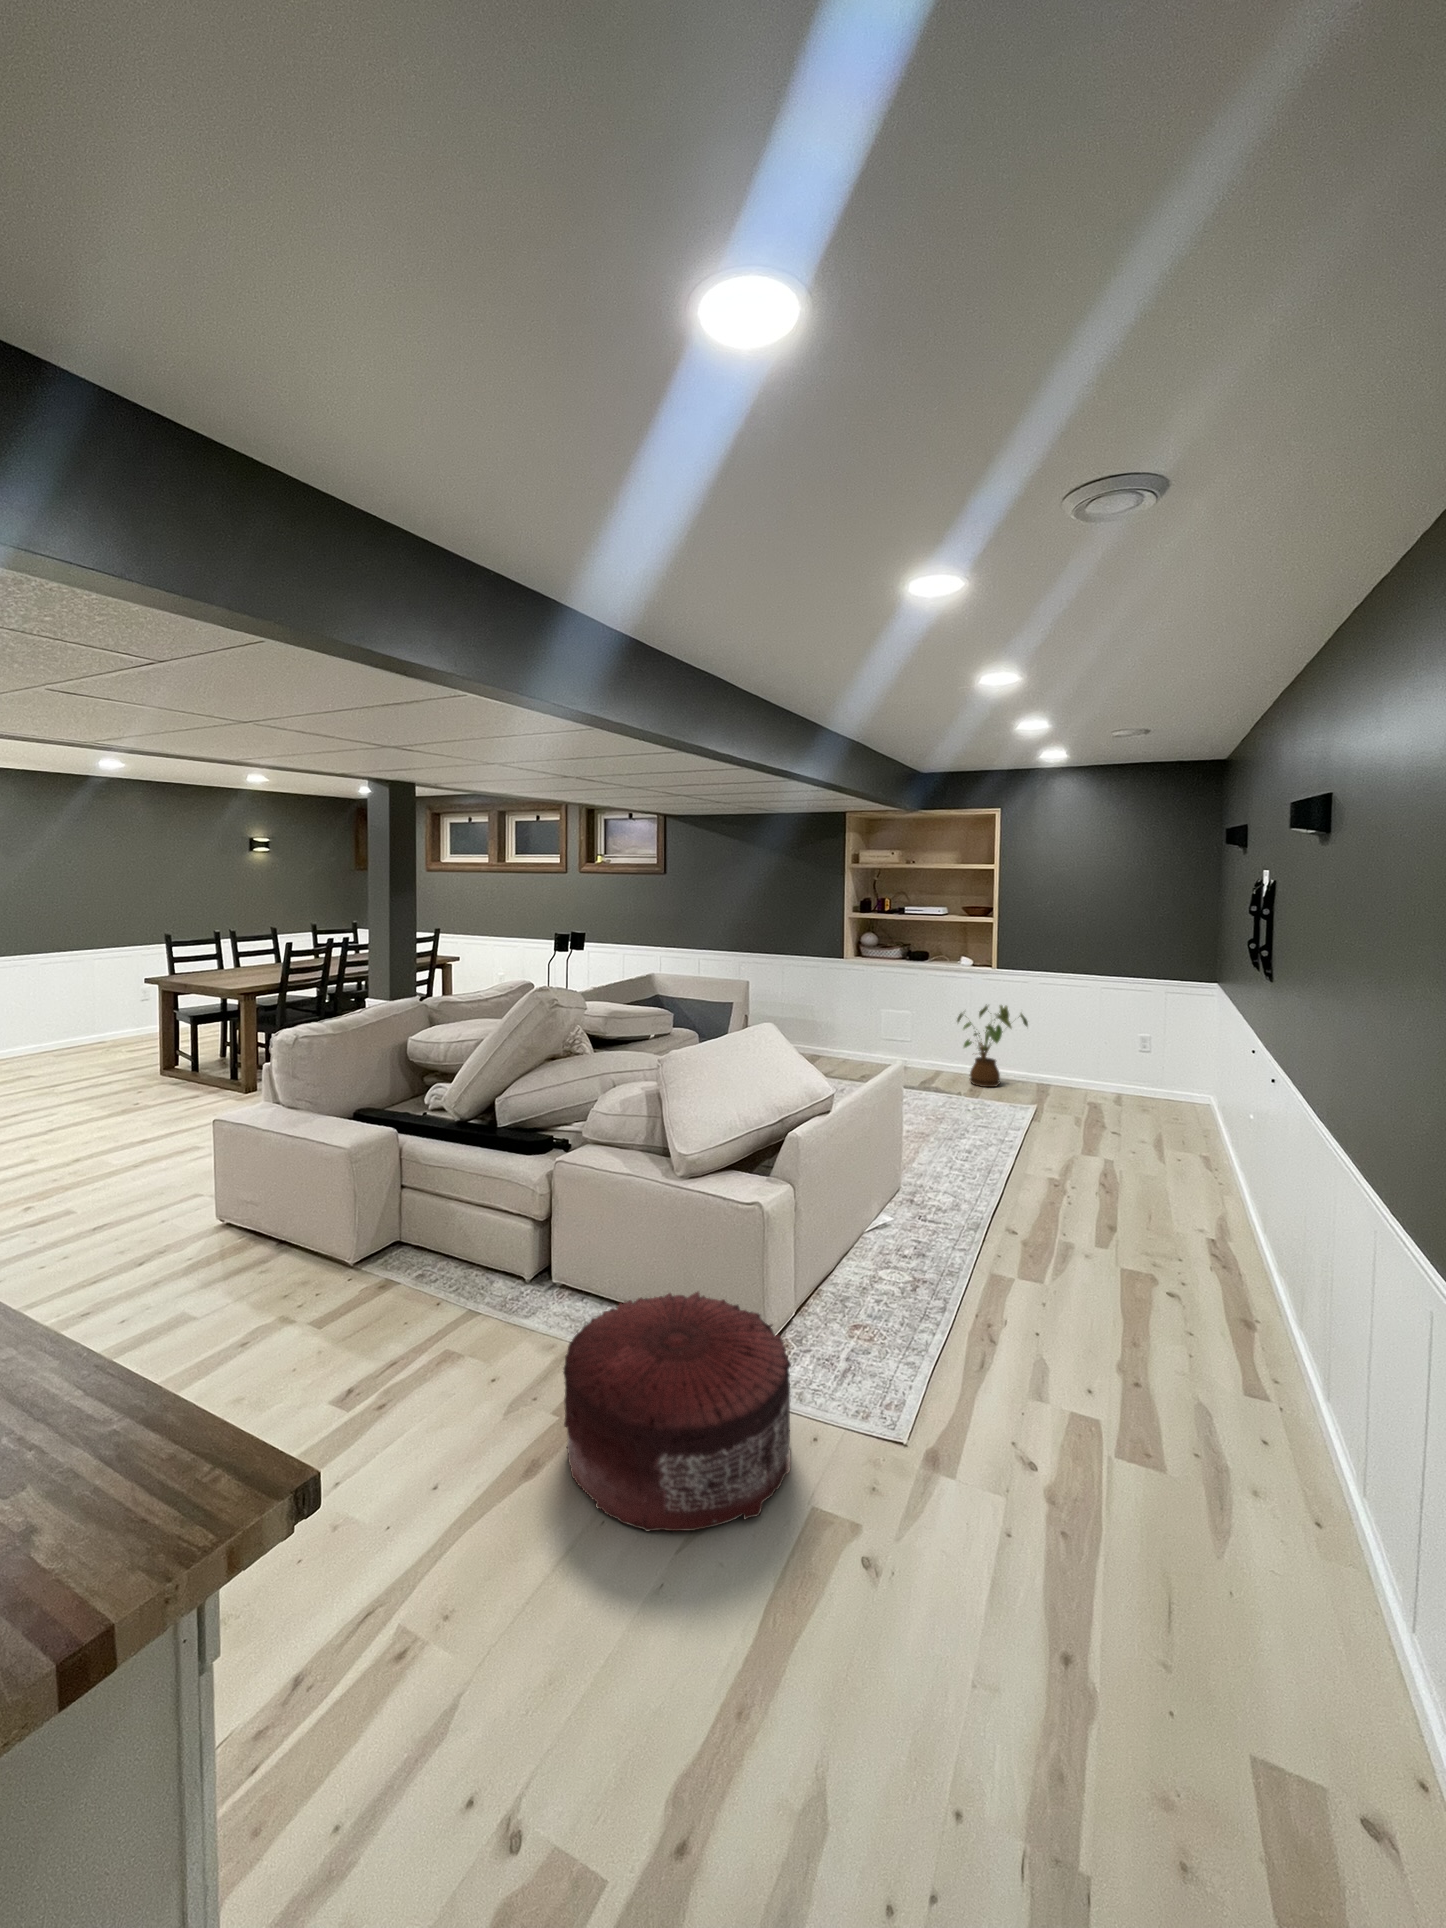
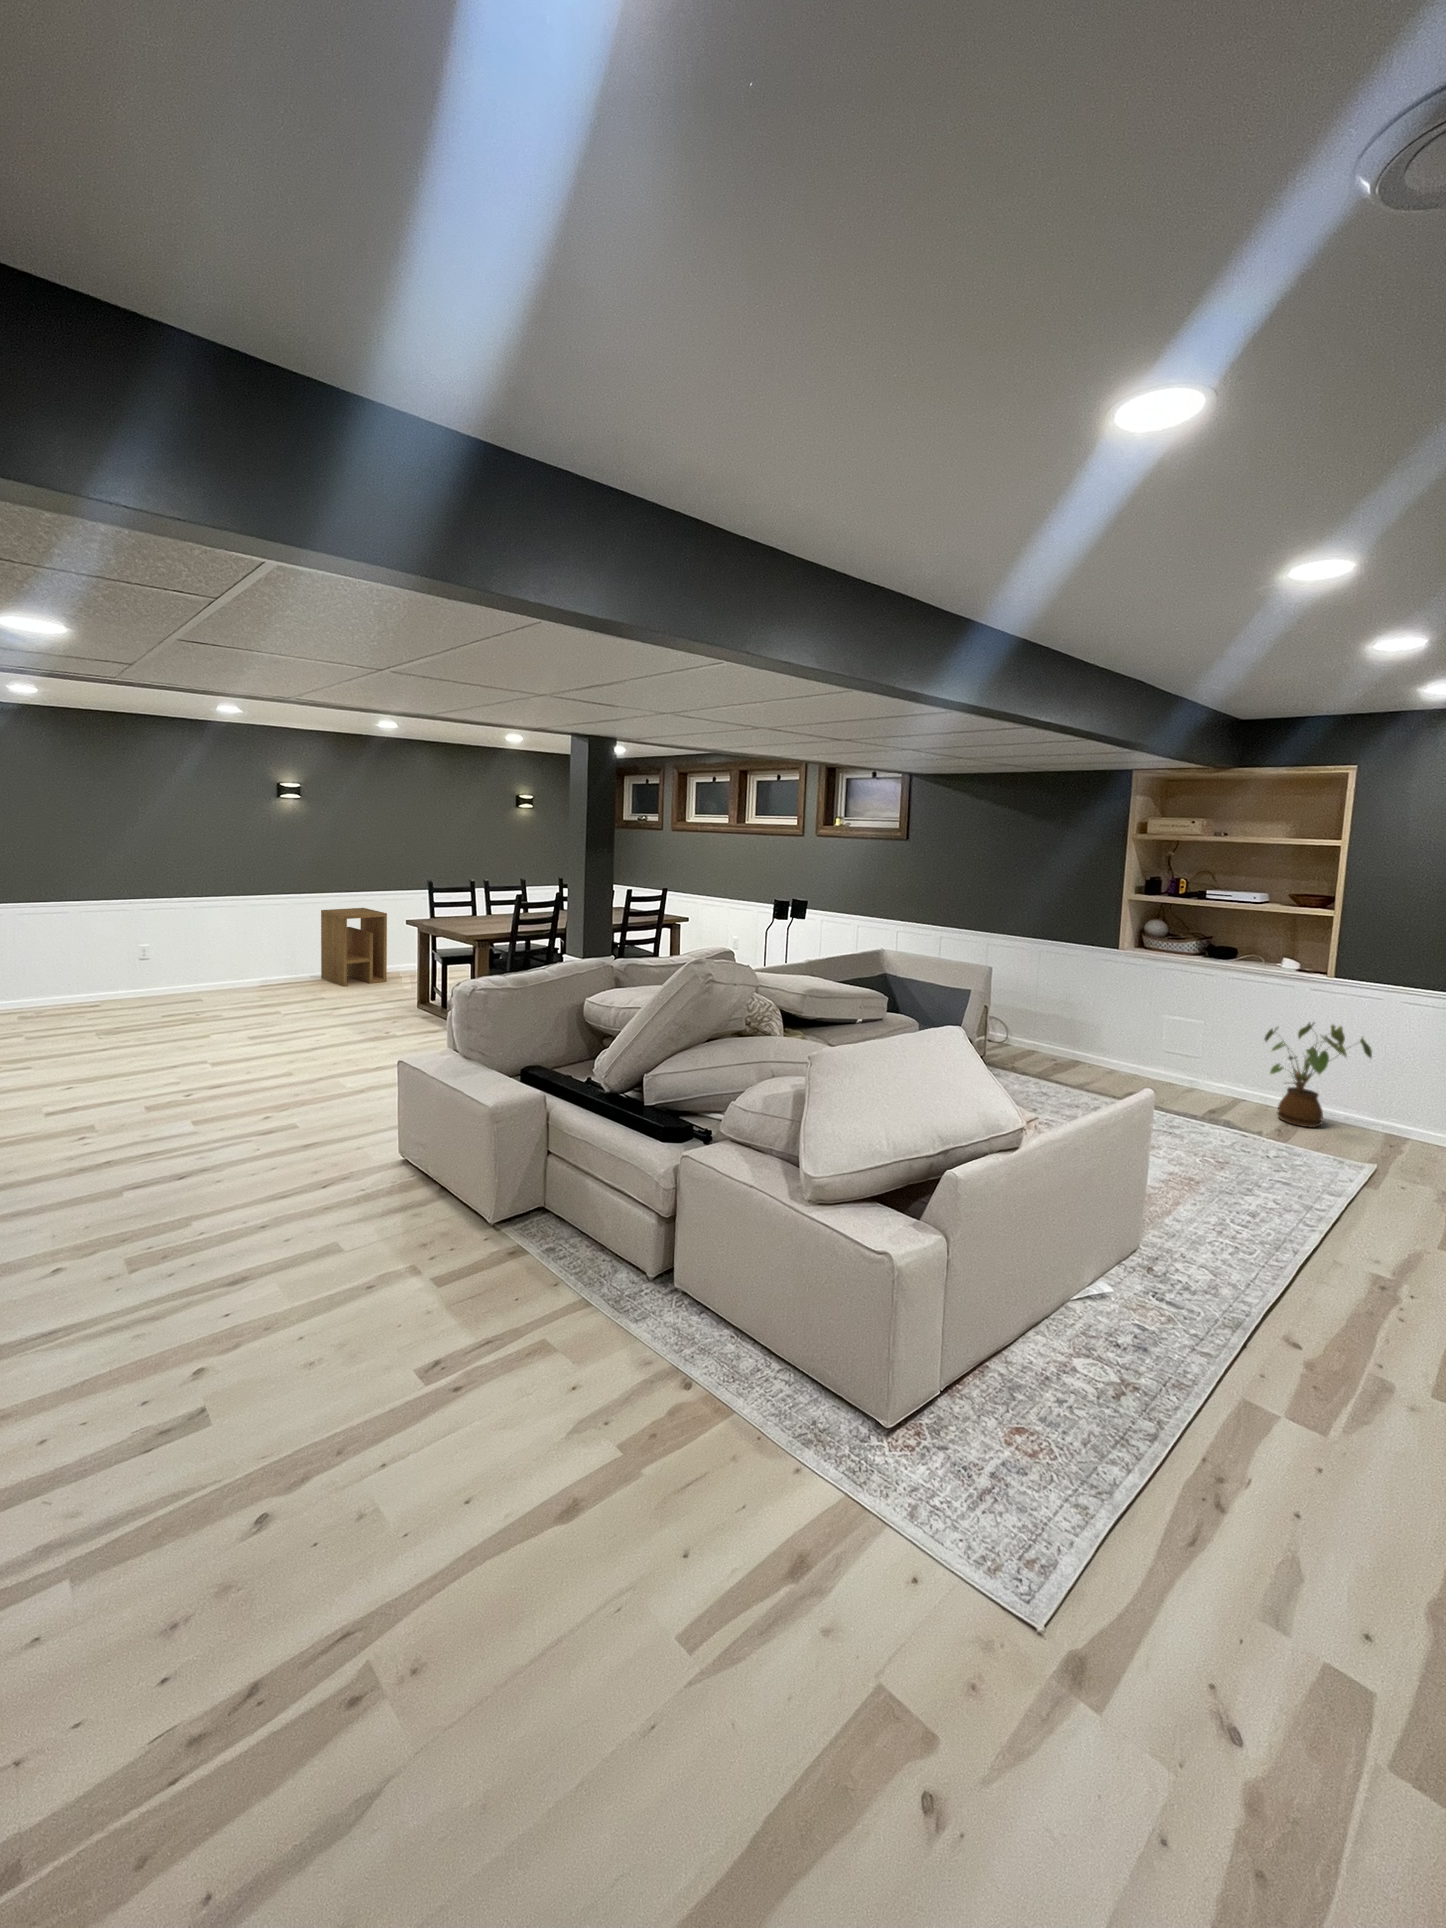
side table: none [6,972,98,1065] -> present [321,908,387,987]
pouf: present [563,1292,791,1532] -> none [594,1342,881,1678]

